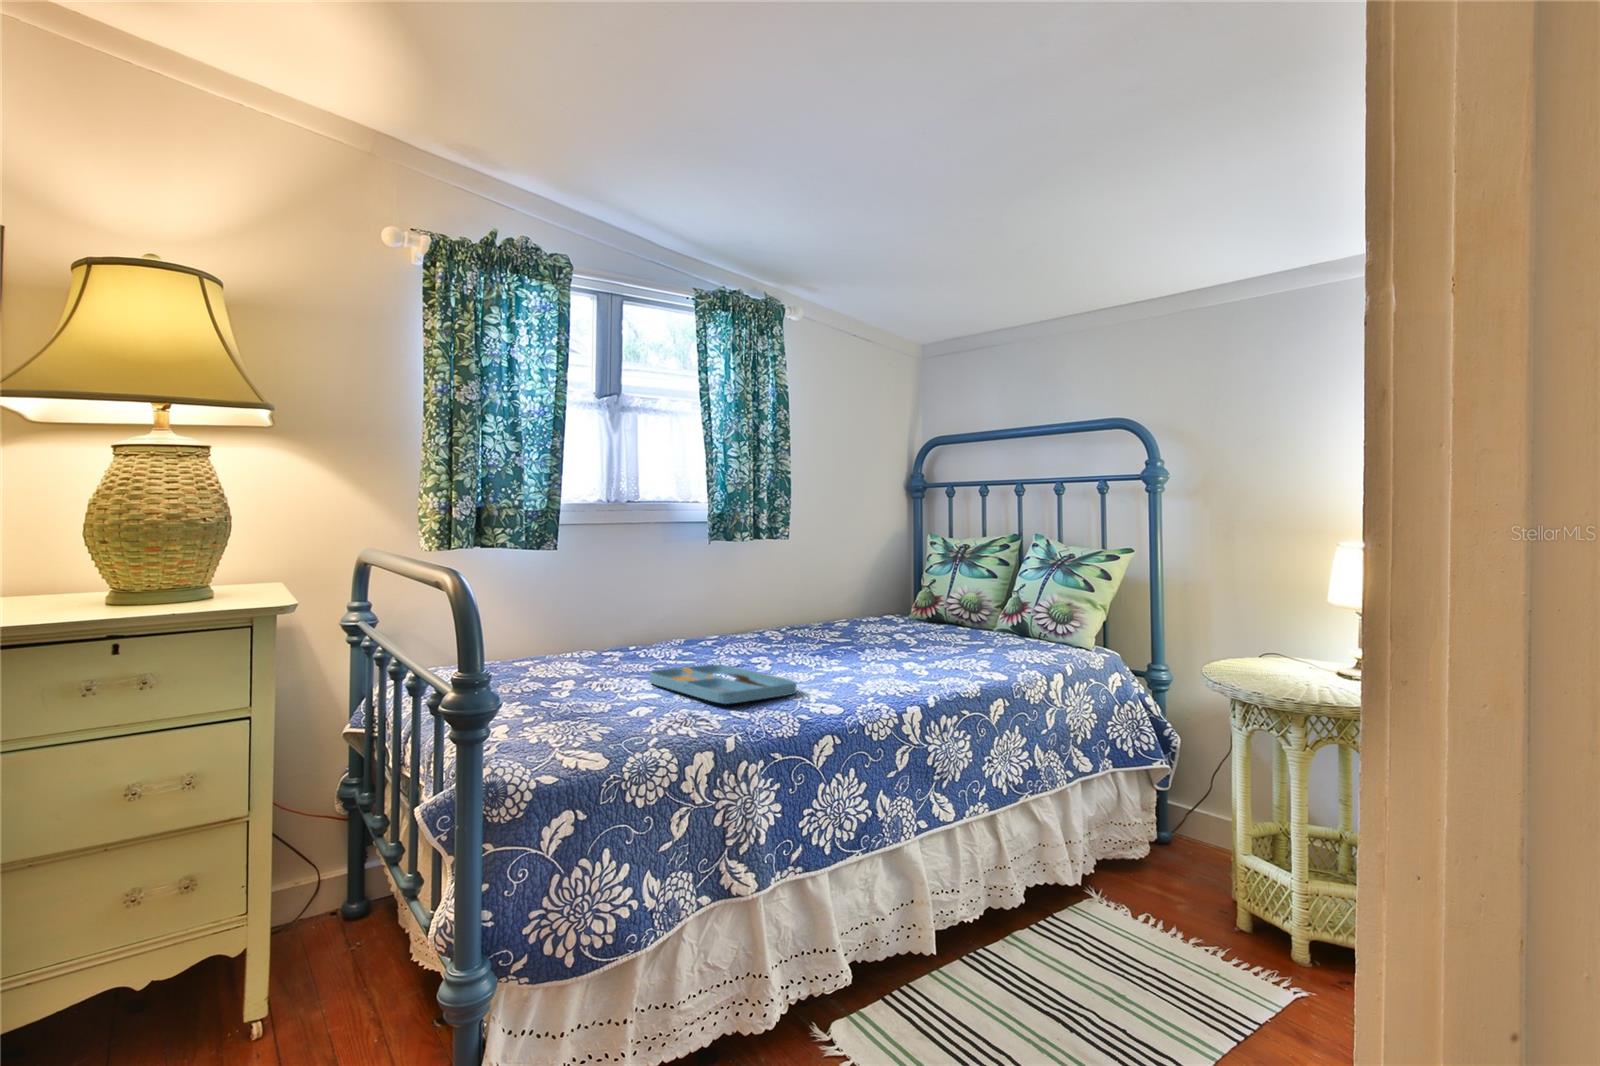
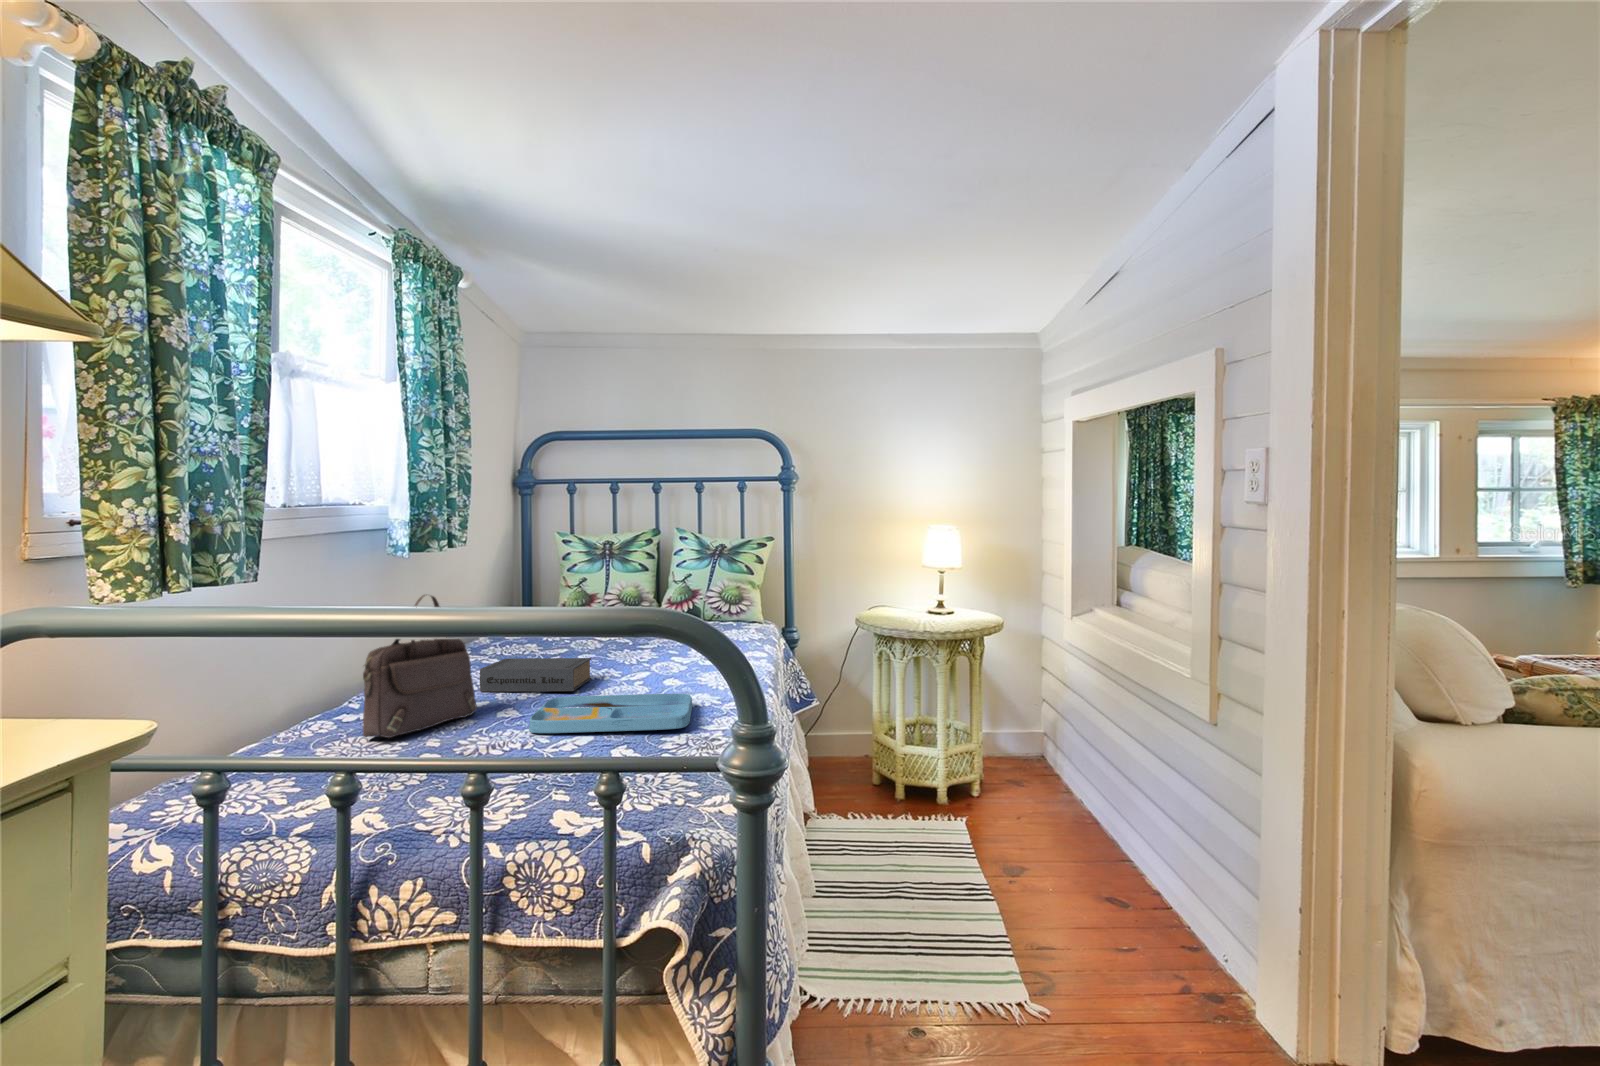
handbag: none [574,565,670,666] -> present [363,595,477,738]
book: none [710,633,798,665] -> present [480,658,591,692]

